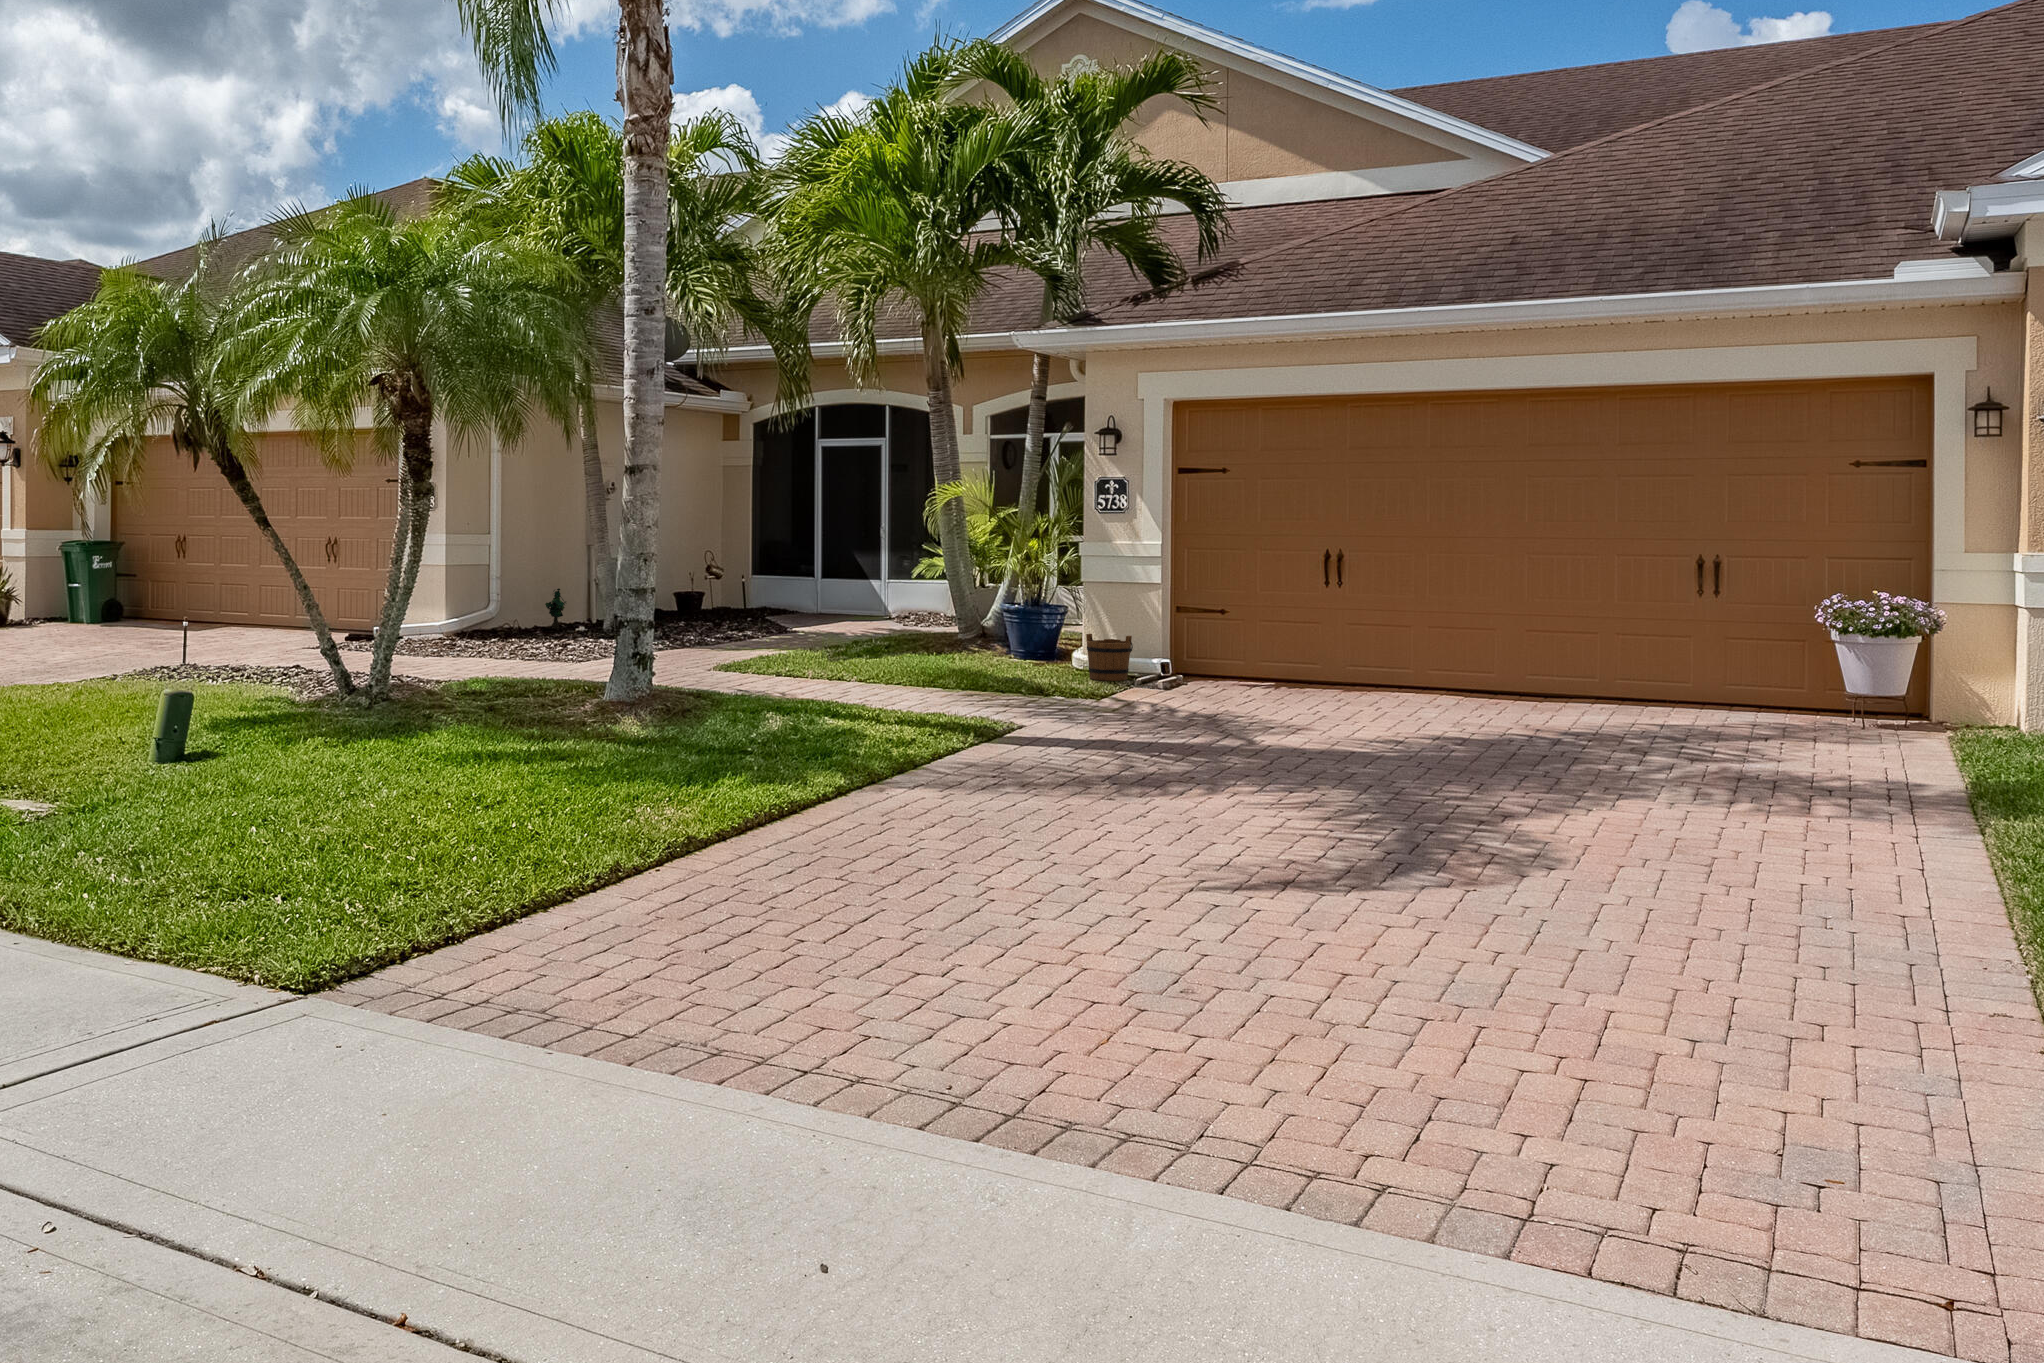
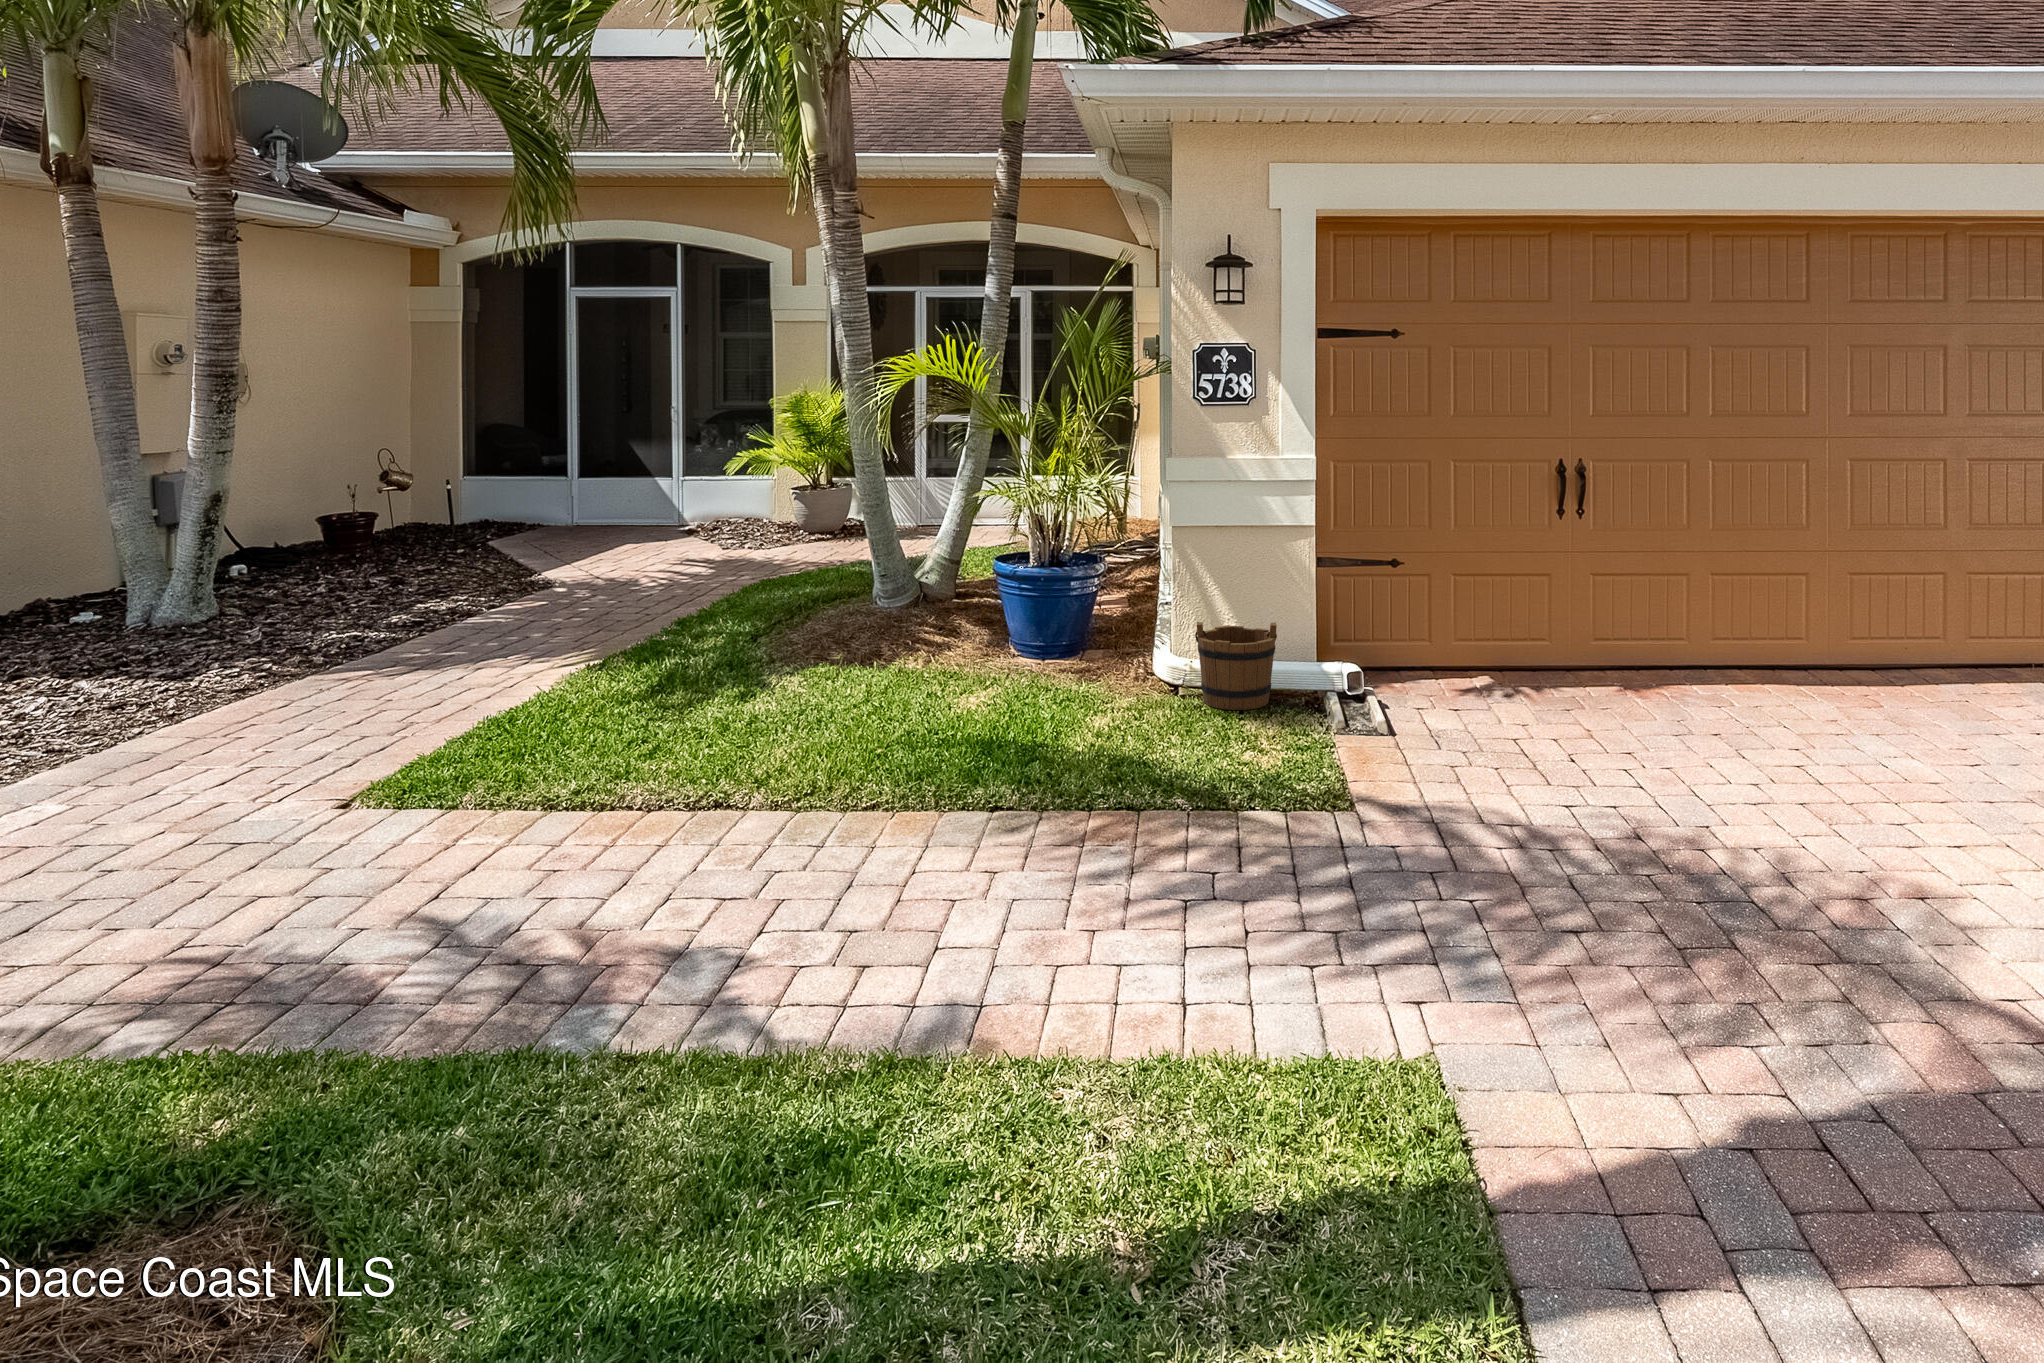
decorative plant: present [545,589,566,629] -> none [21,541,78,617]

